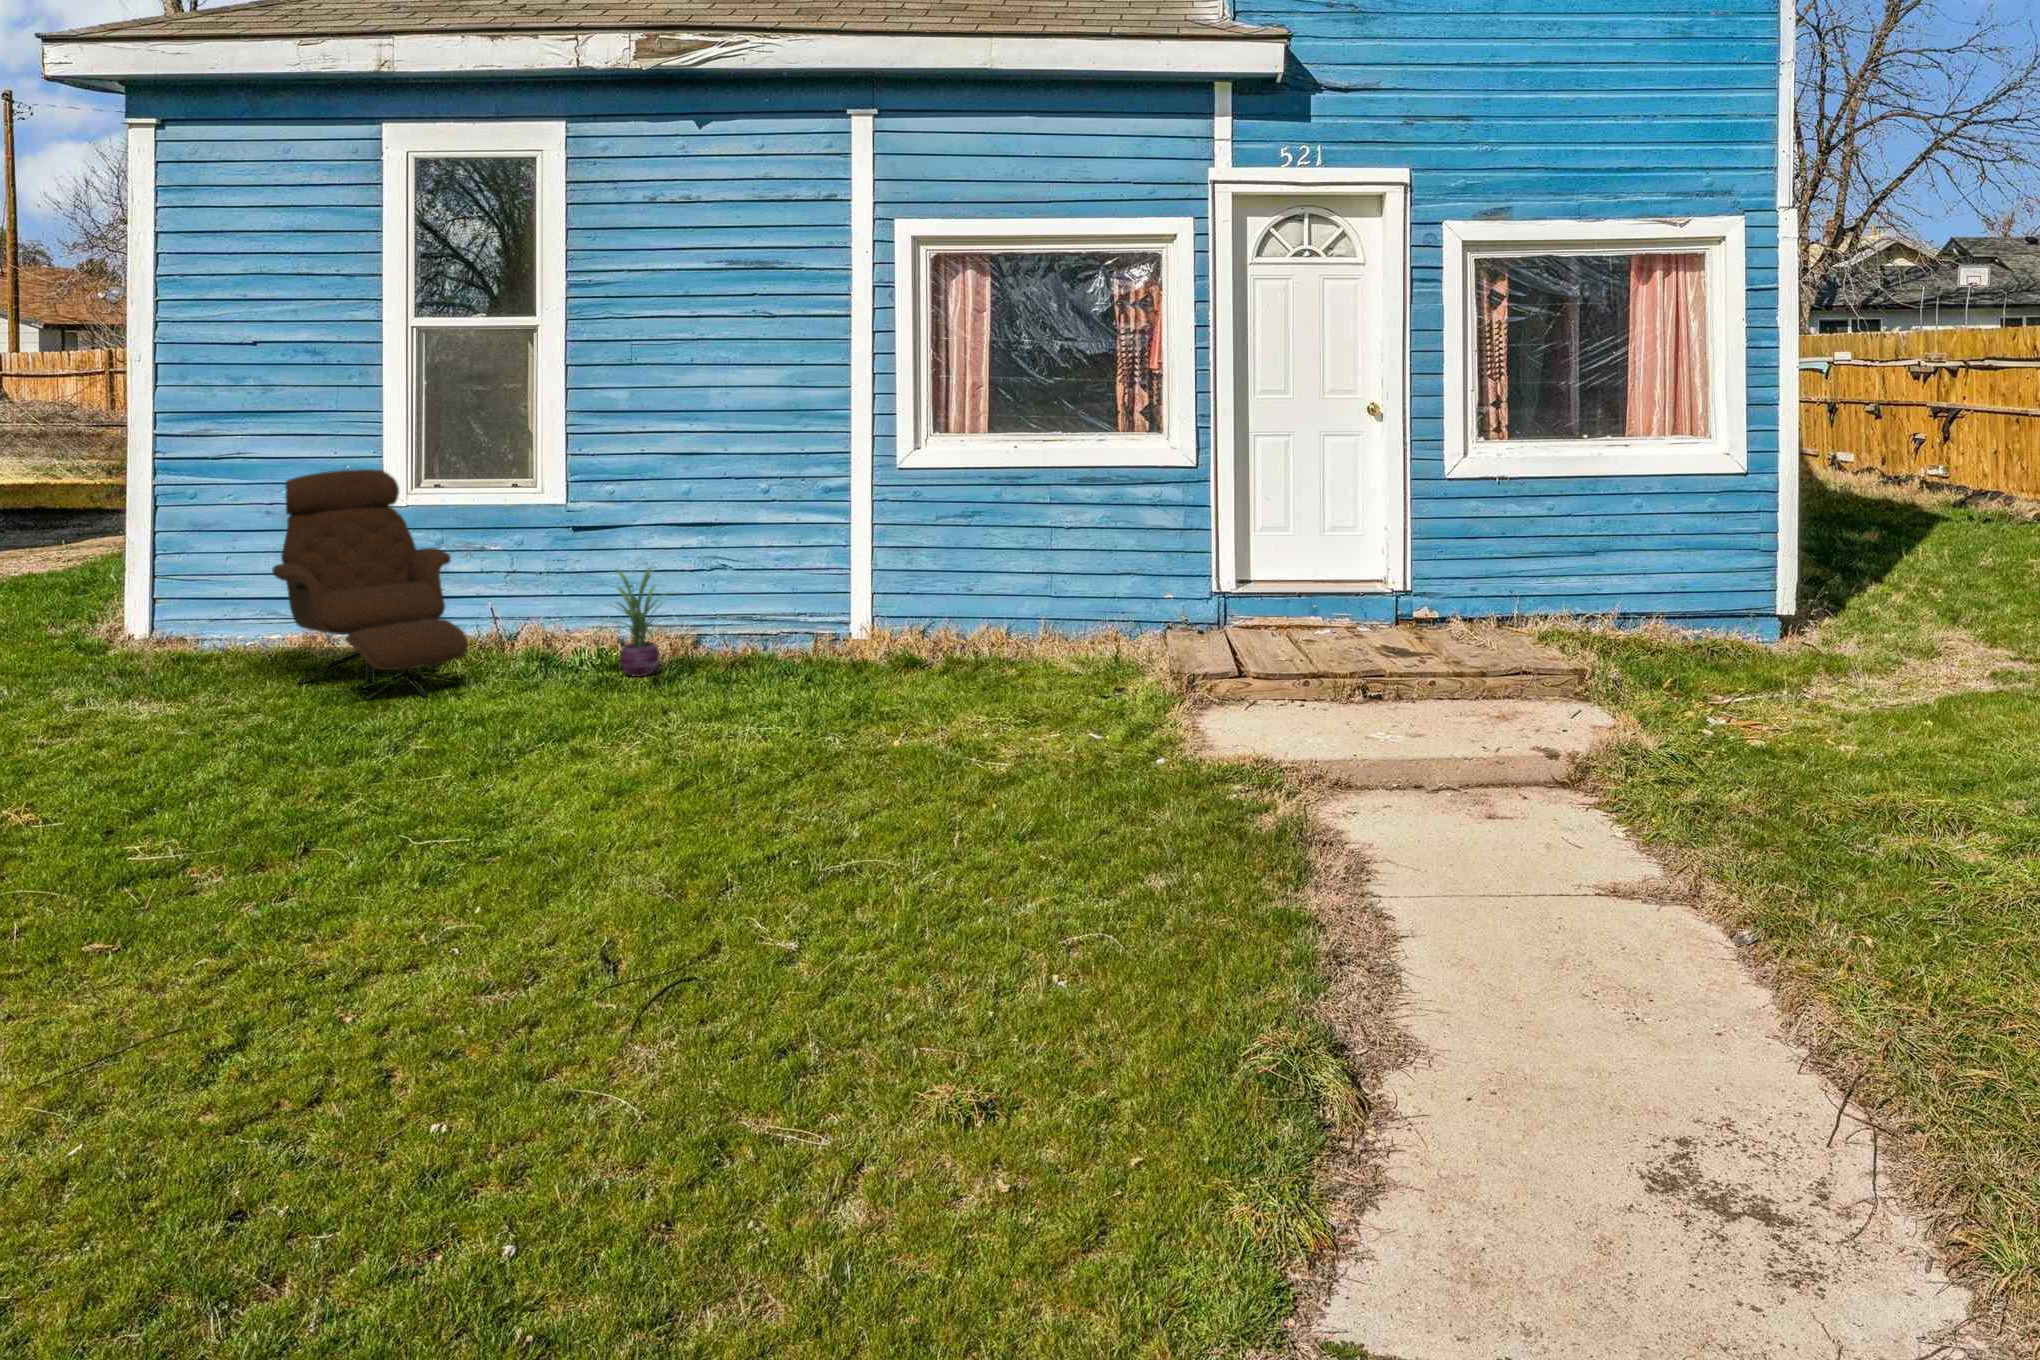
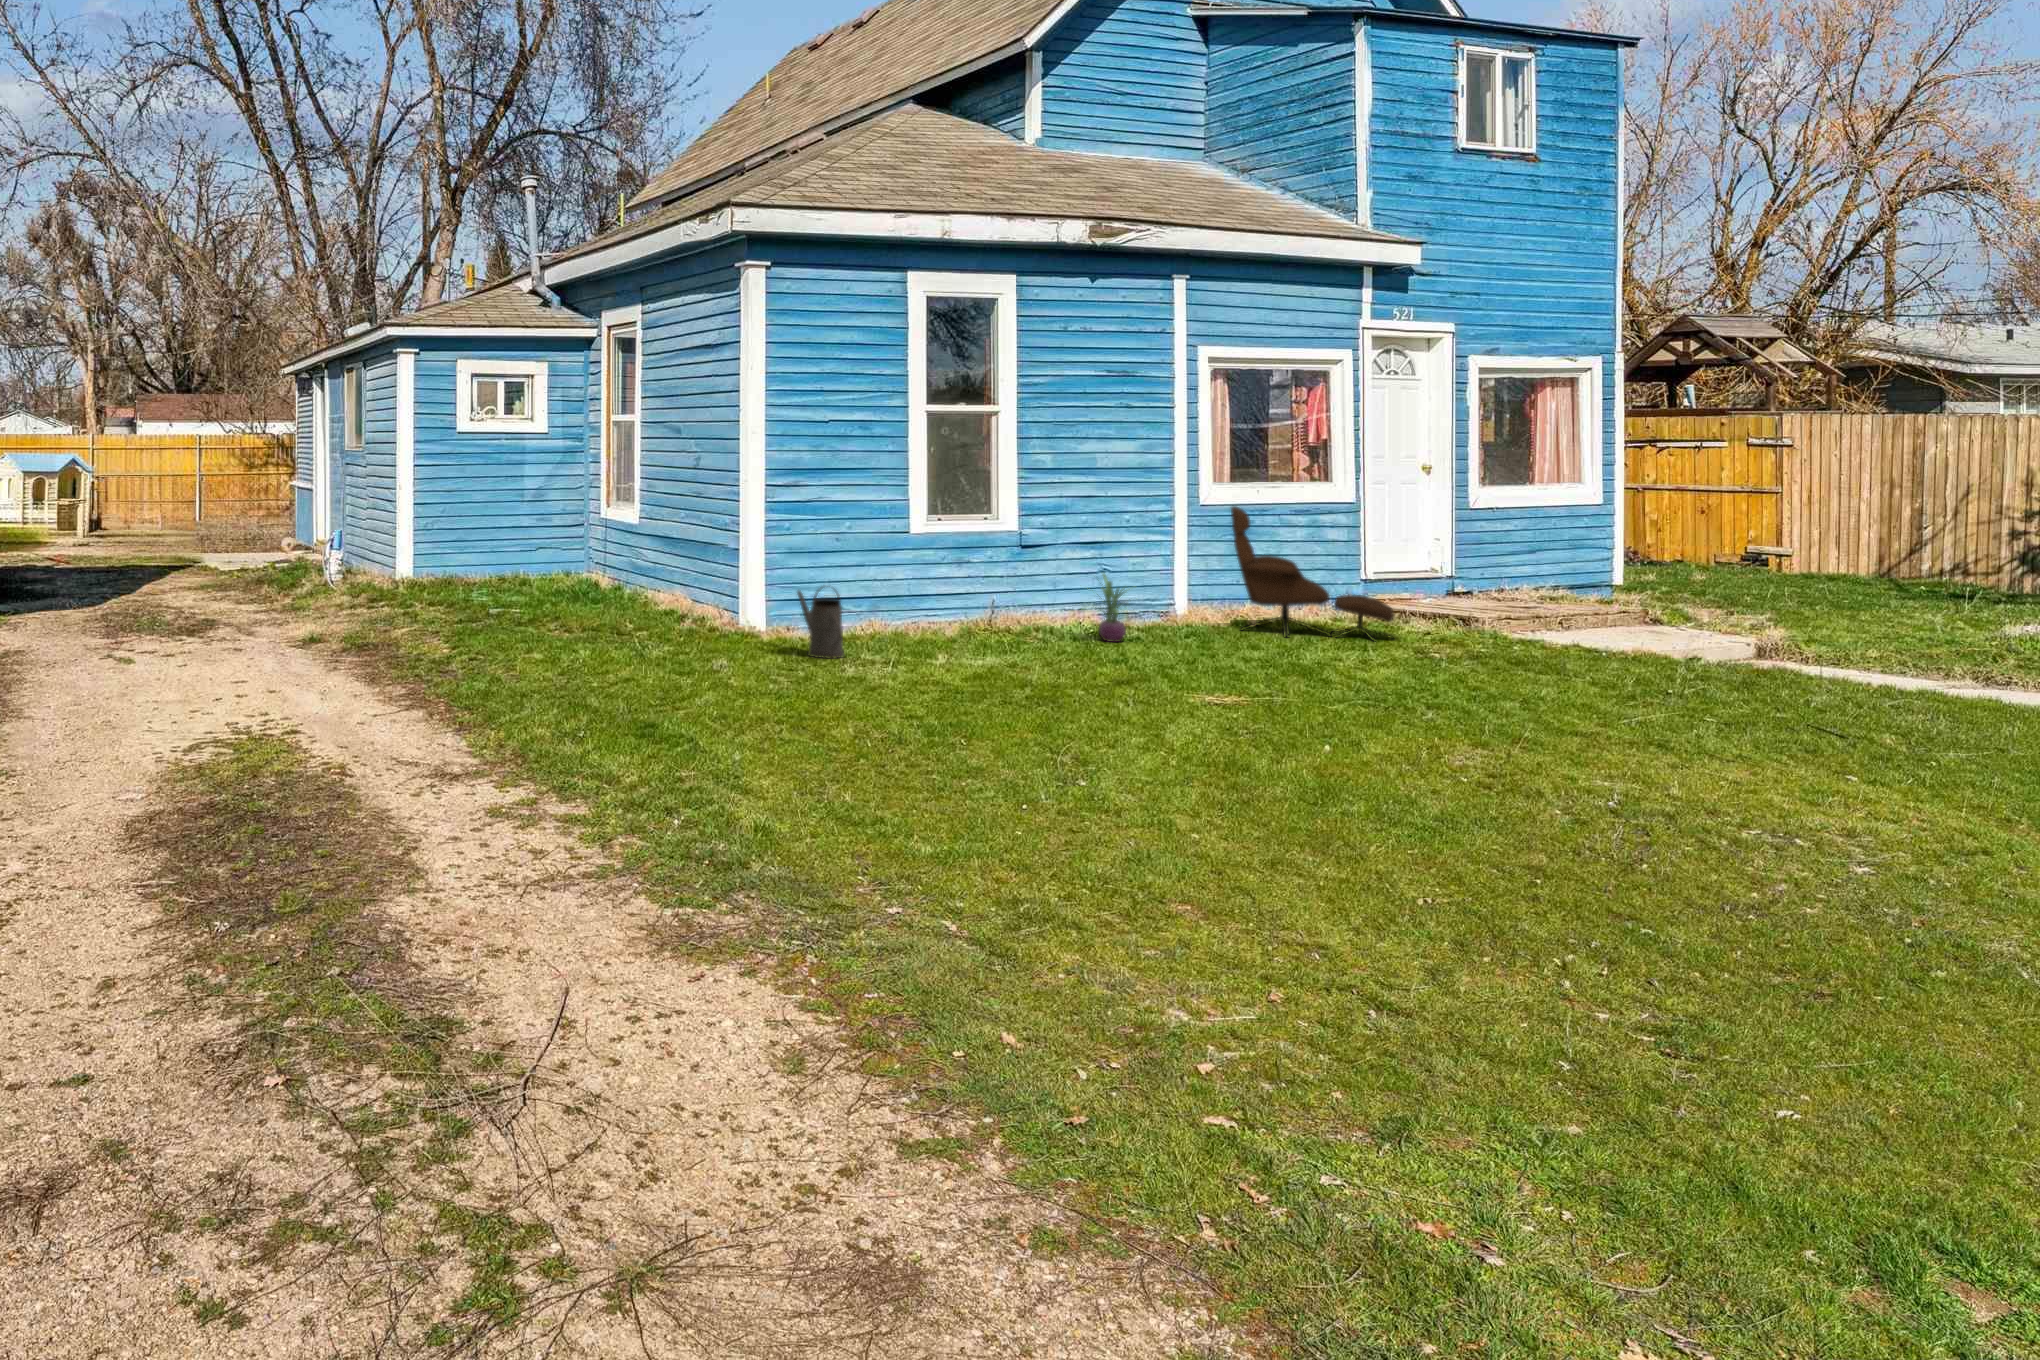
lounge chair: present [272,469,468,700] -> present [1231,506,1394,641]
watering can: none [113,577,196,684] -> present [797,587,845,659]

